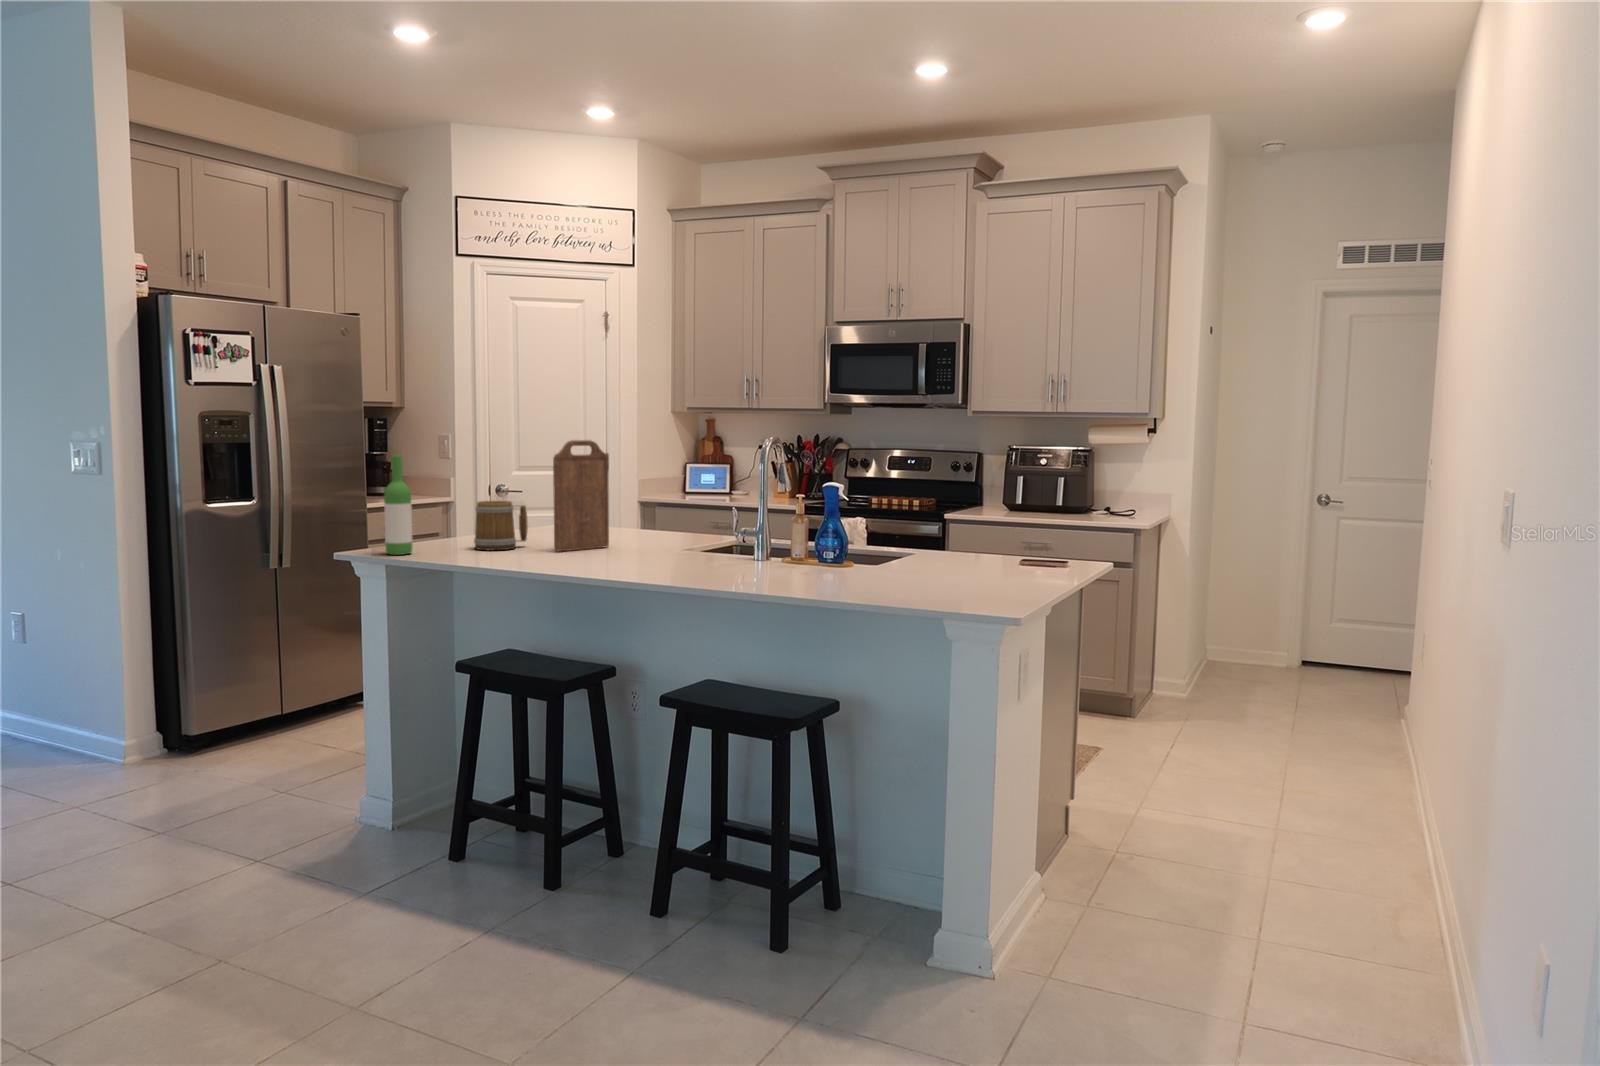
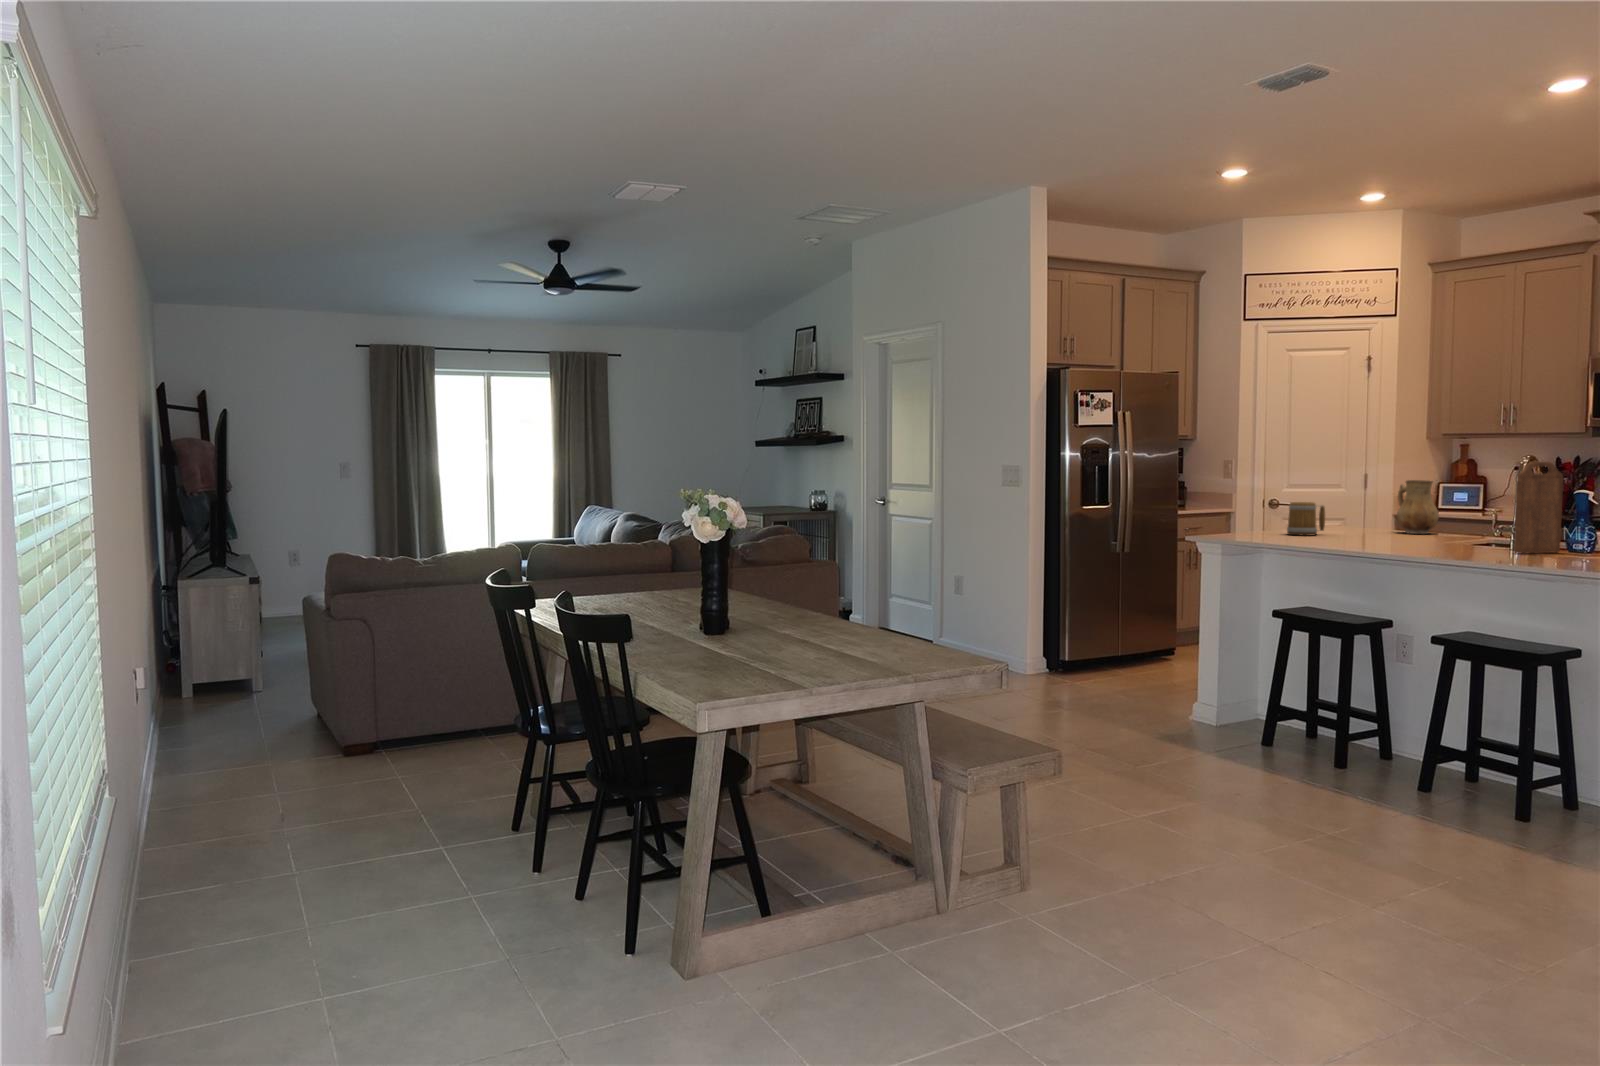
cutting board: present [553,440,609,551] -> present [1514,462,1563,553]
wine bottle: present [384,455,412,555] -> none [1229,470,1248,535]
ceramic pitcher: none [623,467,674,539] -> present [1396,480,1439,534]

